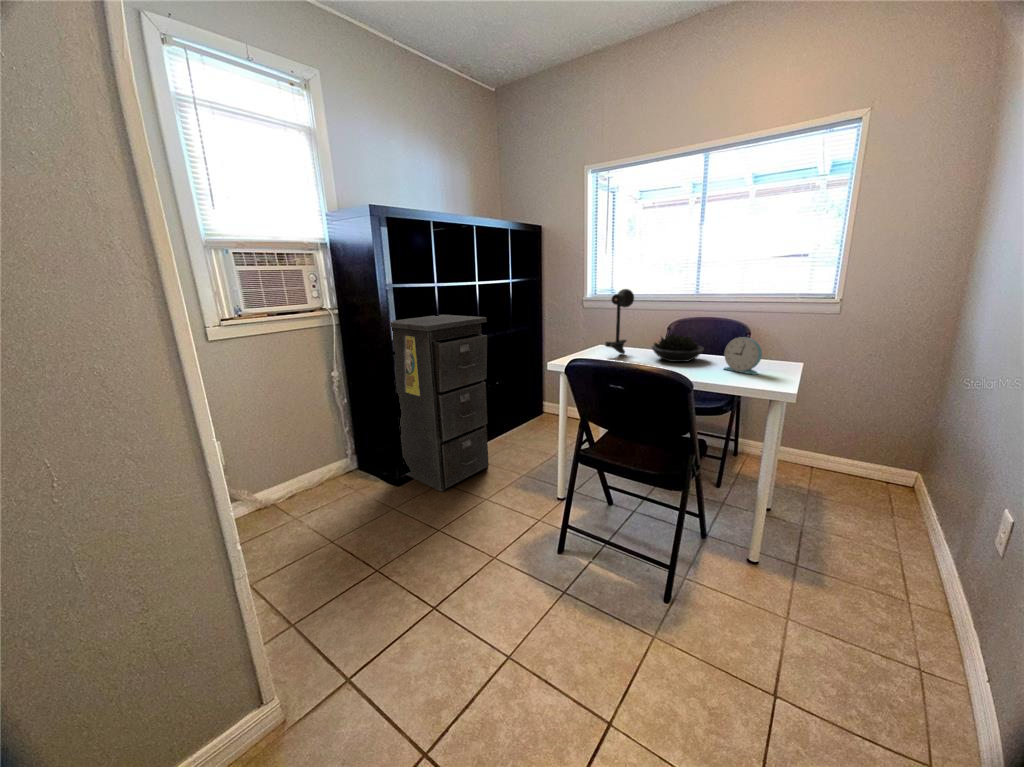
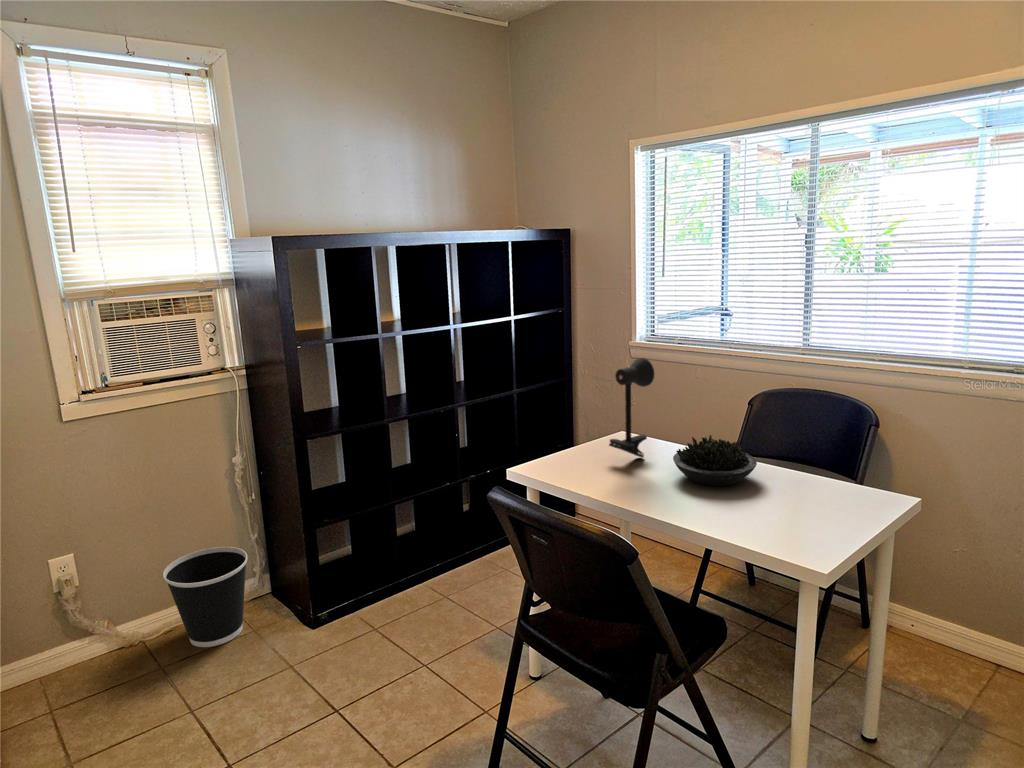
filing cabinet: present [391,315,489,492] -> none [296,375,450,647]
alarm clock: present [724,337,762,375] -> none [766,464,820,530]
wastebasket: none [291,435,351,503] -> present [163,547,248,647]

